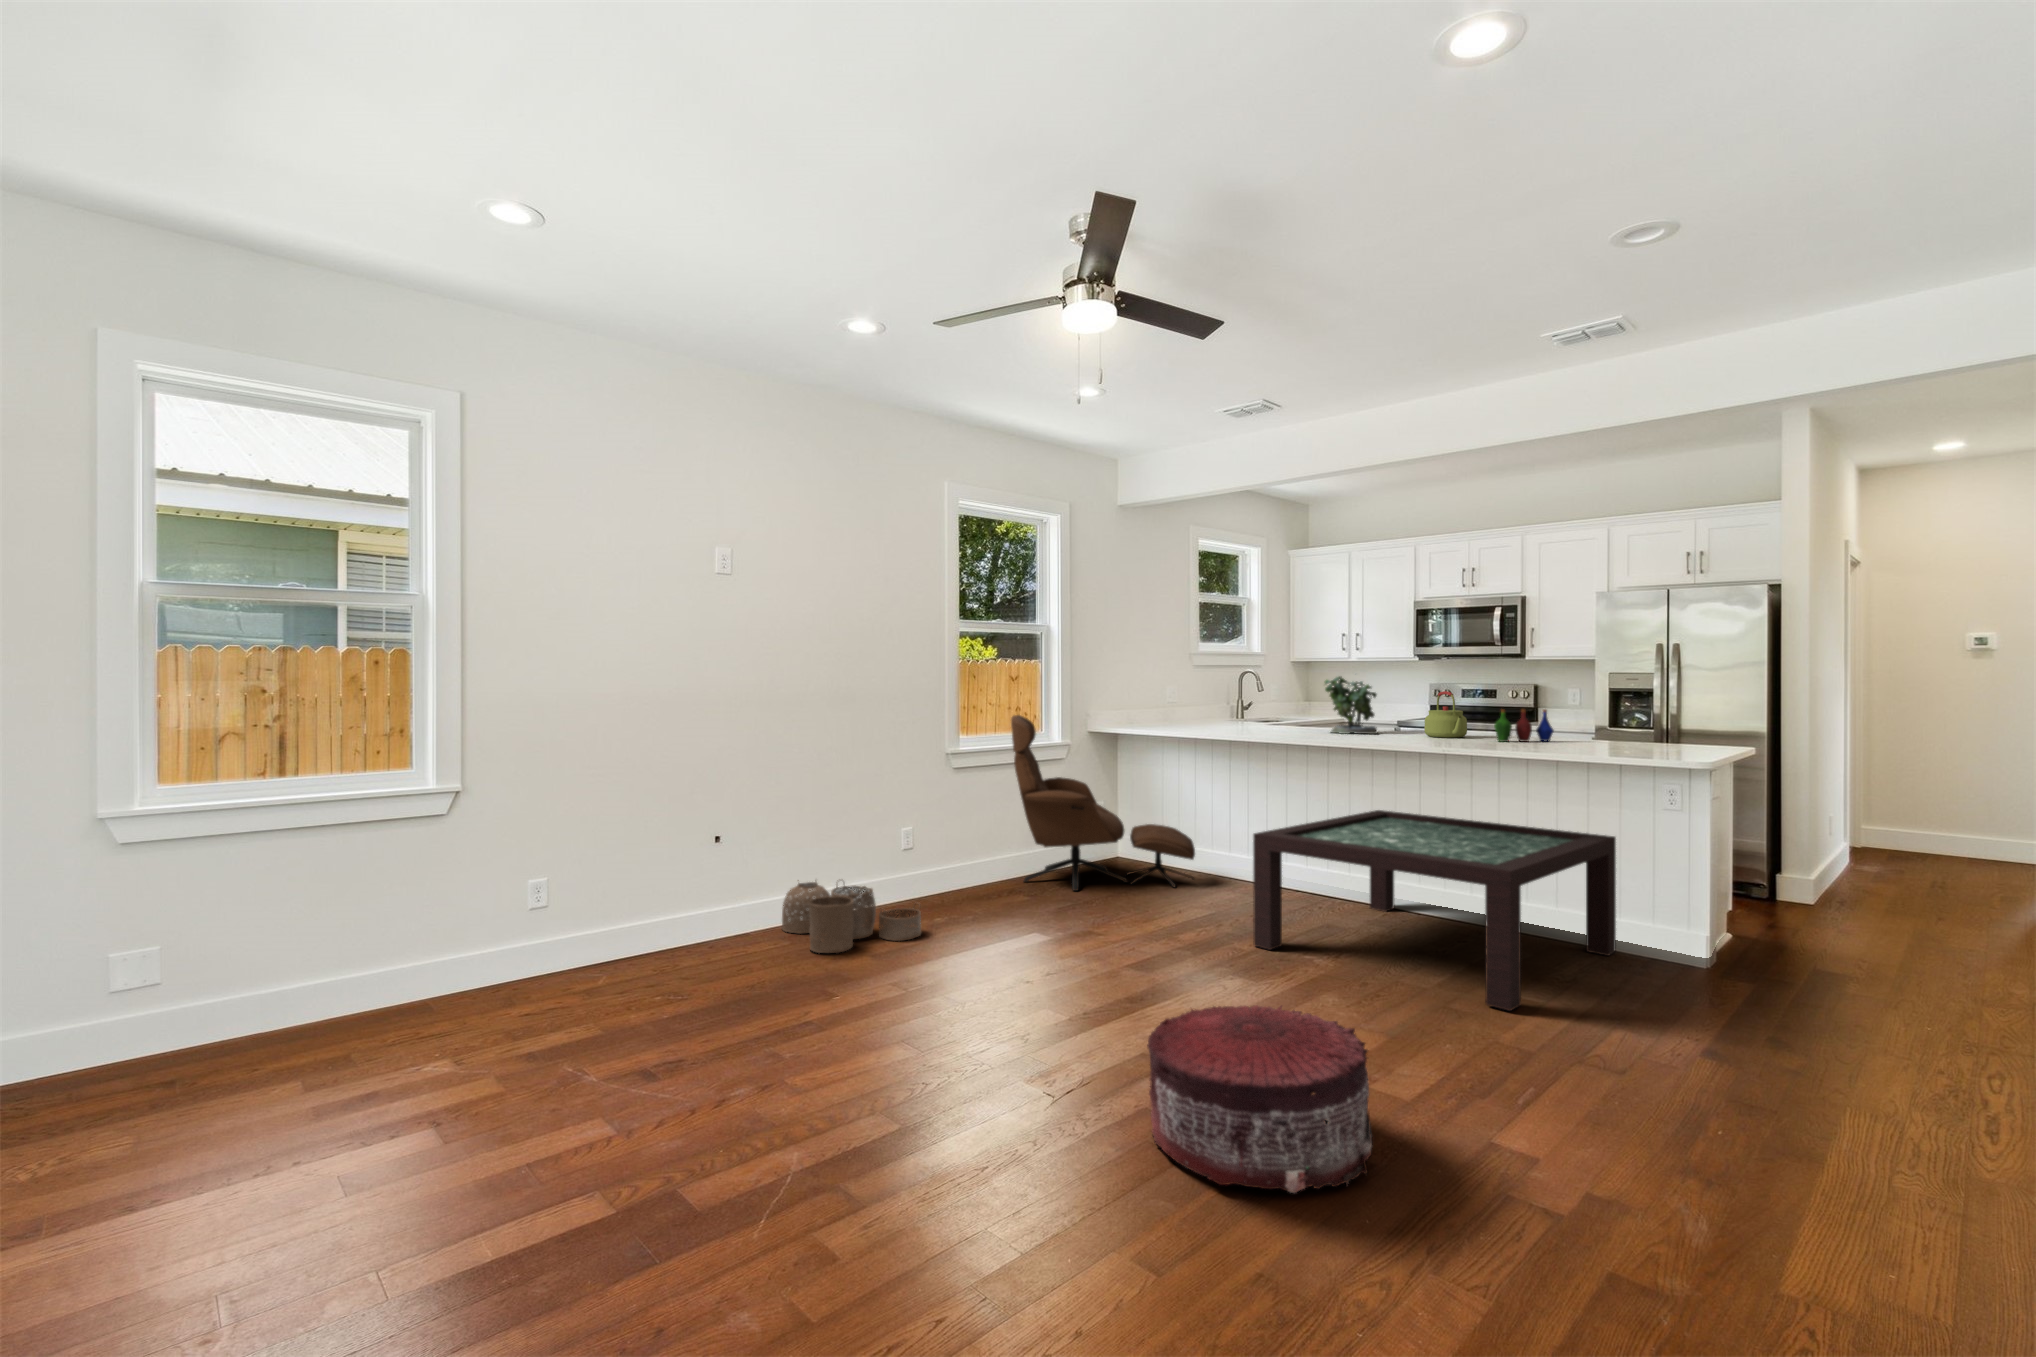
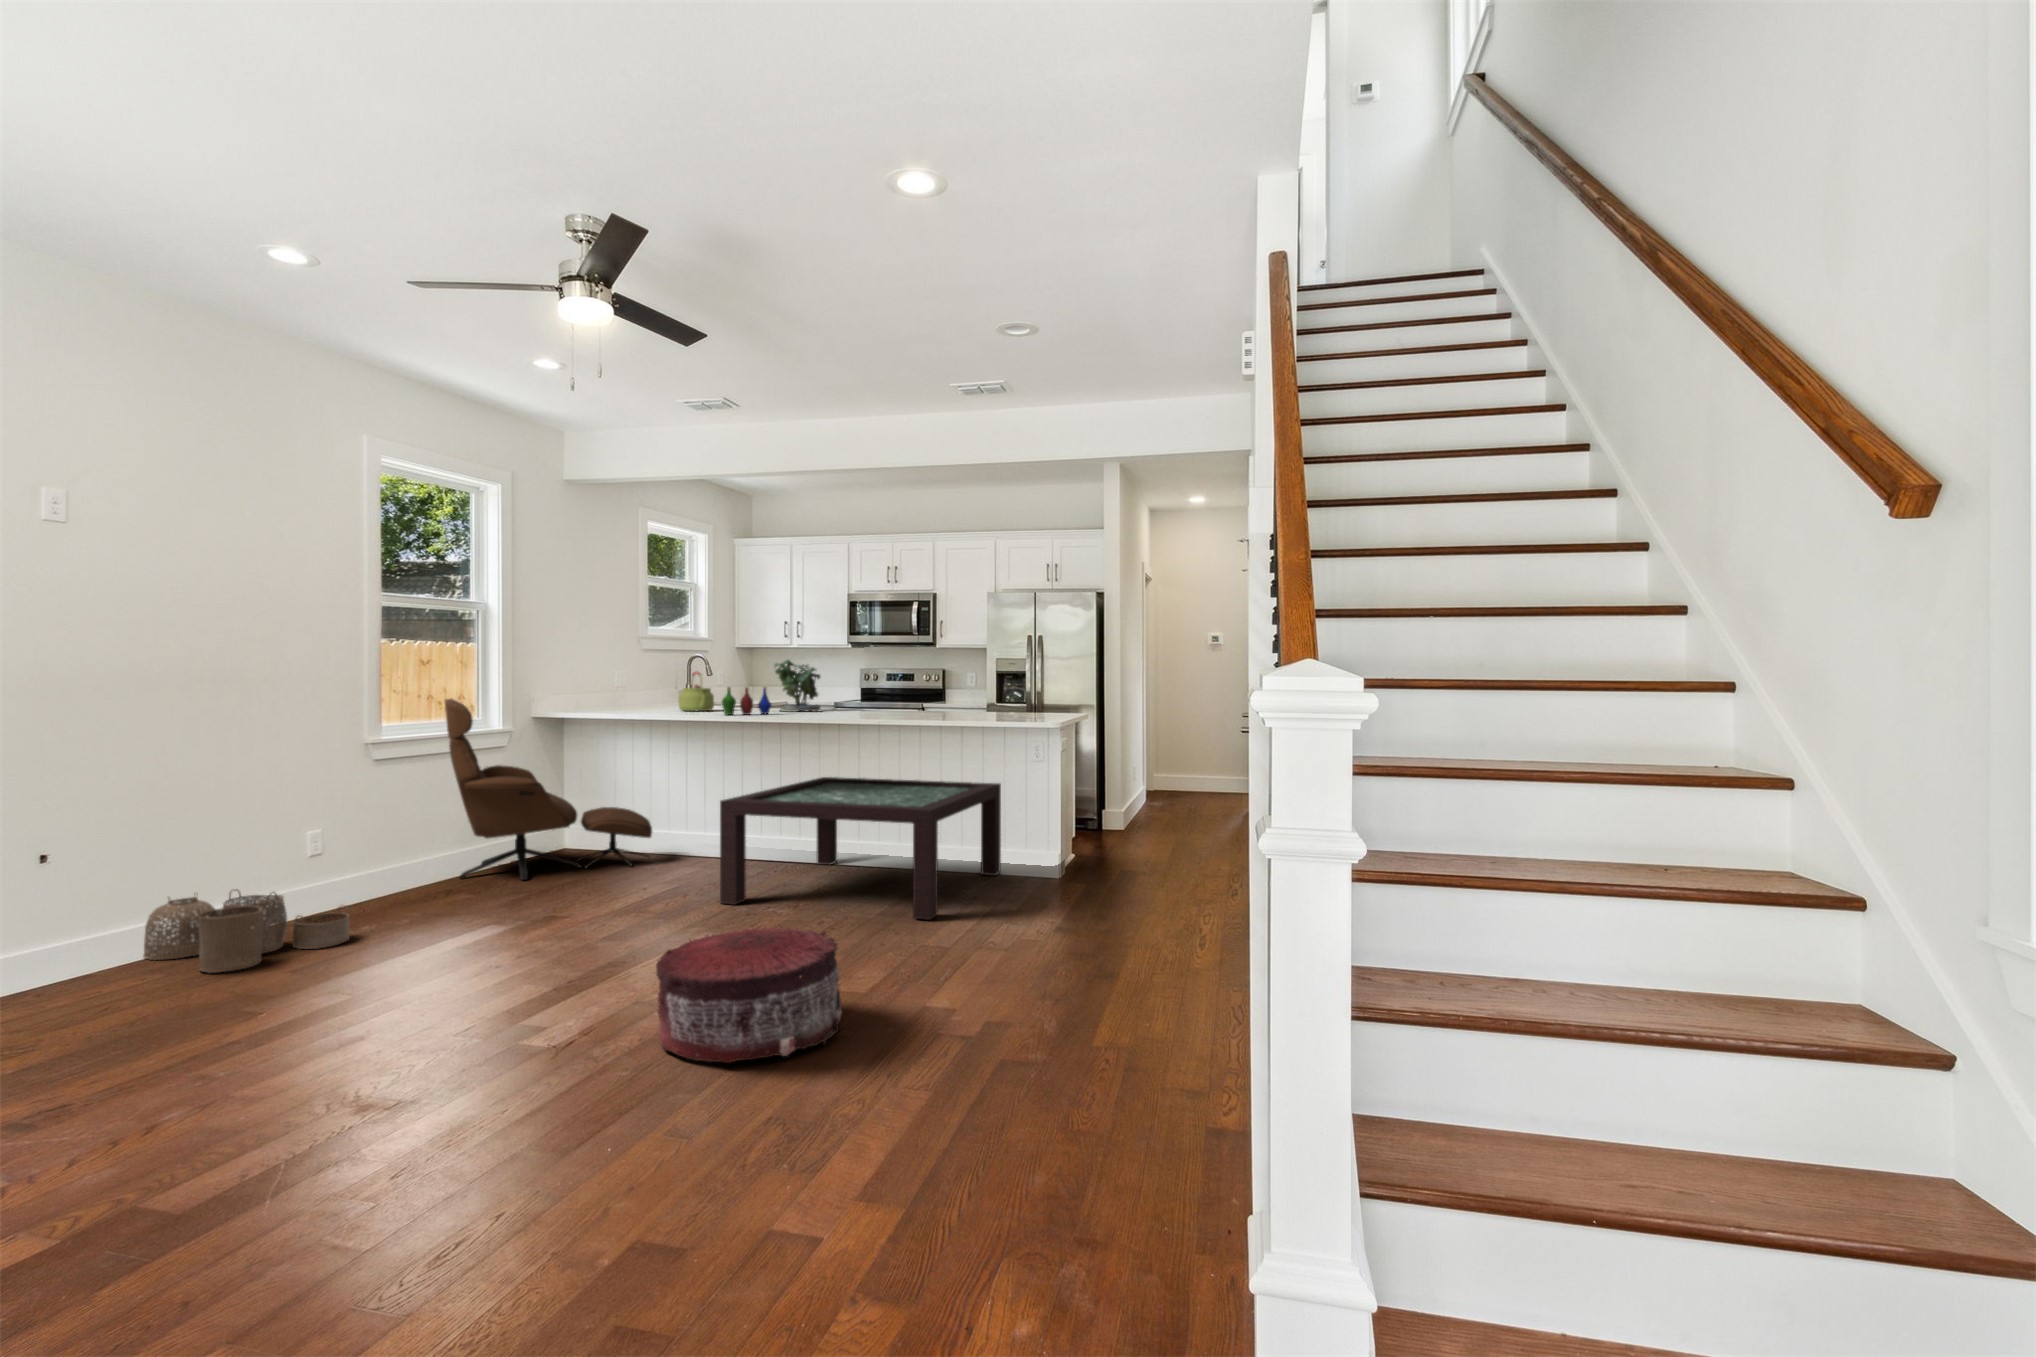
kettle: present [1424,691,1467,738] -> present [679,672,714,711]
bottle: present [1494,709,1554,742] -> present [722,687,771,715]

